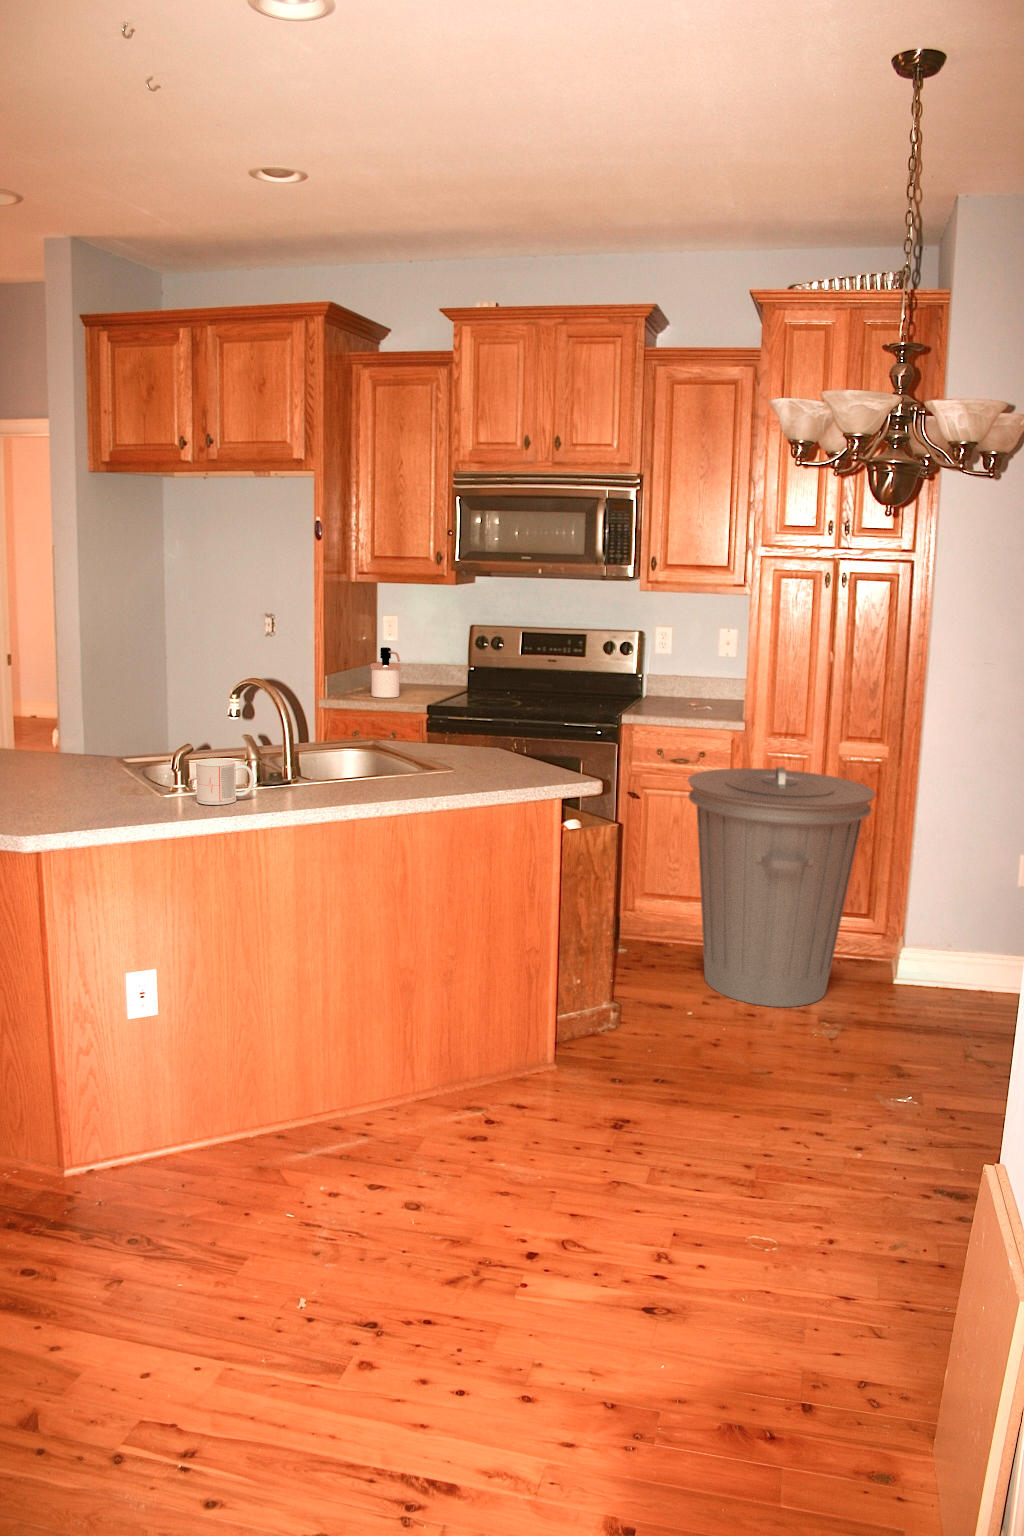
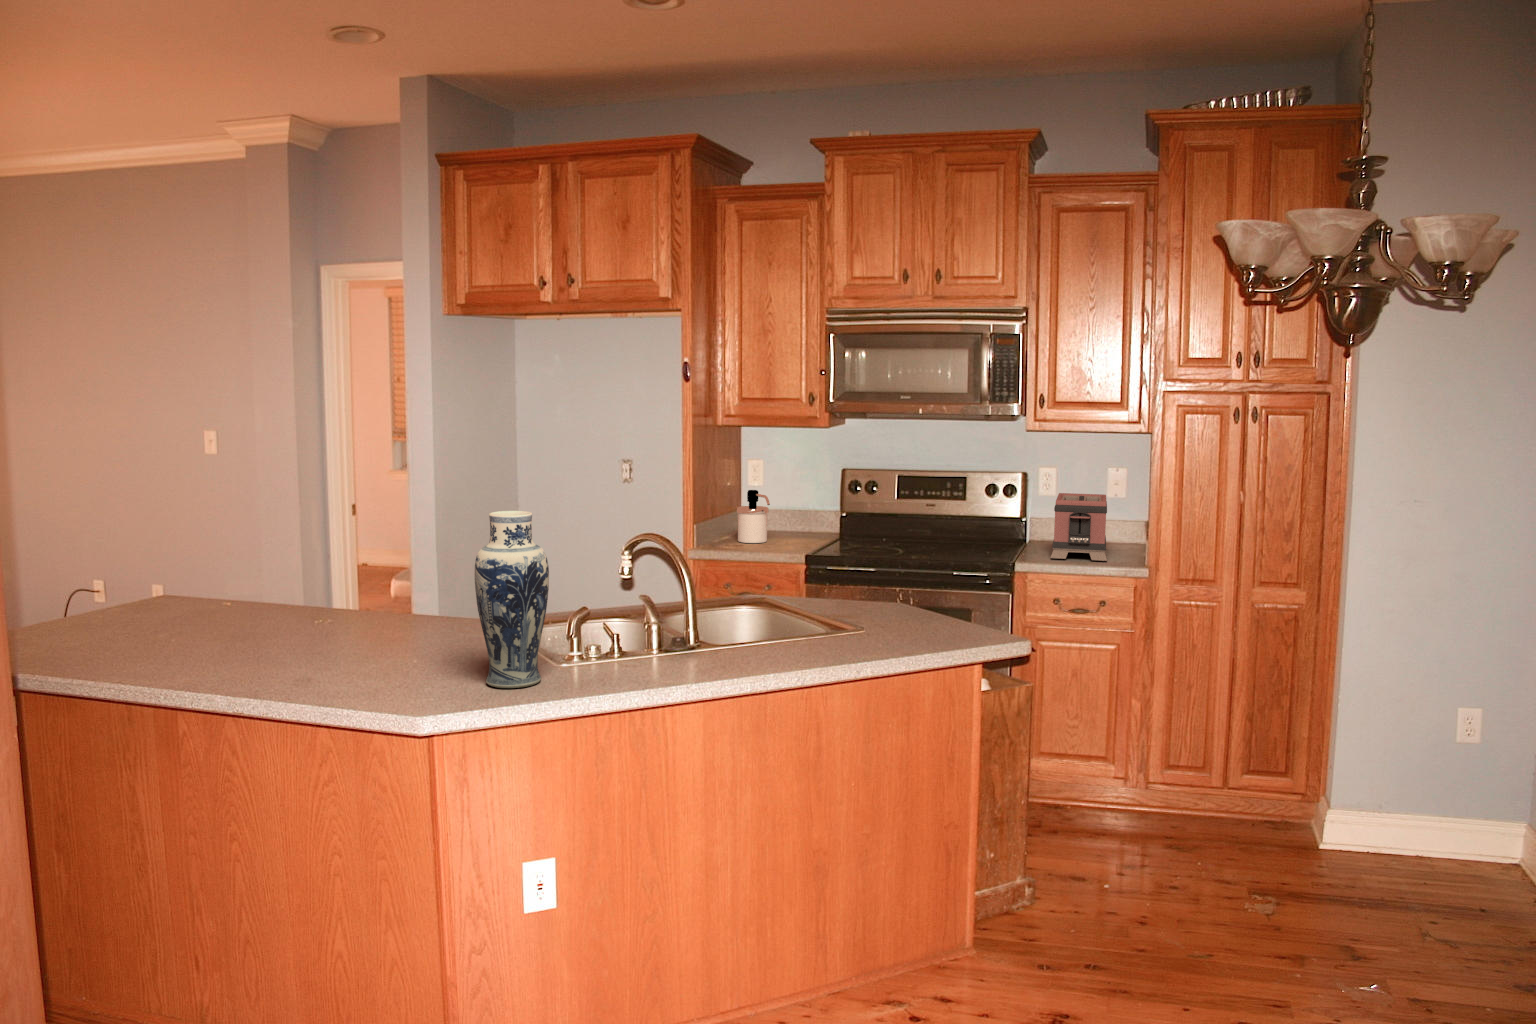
vase: none [45,639,122,812] -> present [474,511,549,688]
toaster: none [658,654,714,717] -> present [1051,493,1107,561]
mug: present [196,758,254,805] -> none [620,629,677,678]
trash can: present [688,767,875,1007] -> none [1093,617,1303,882]

